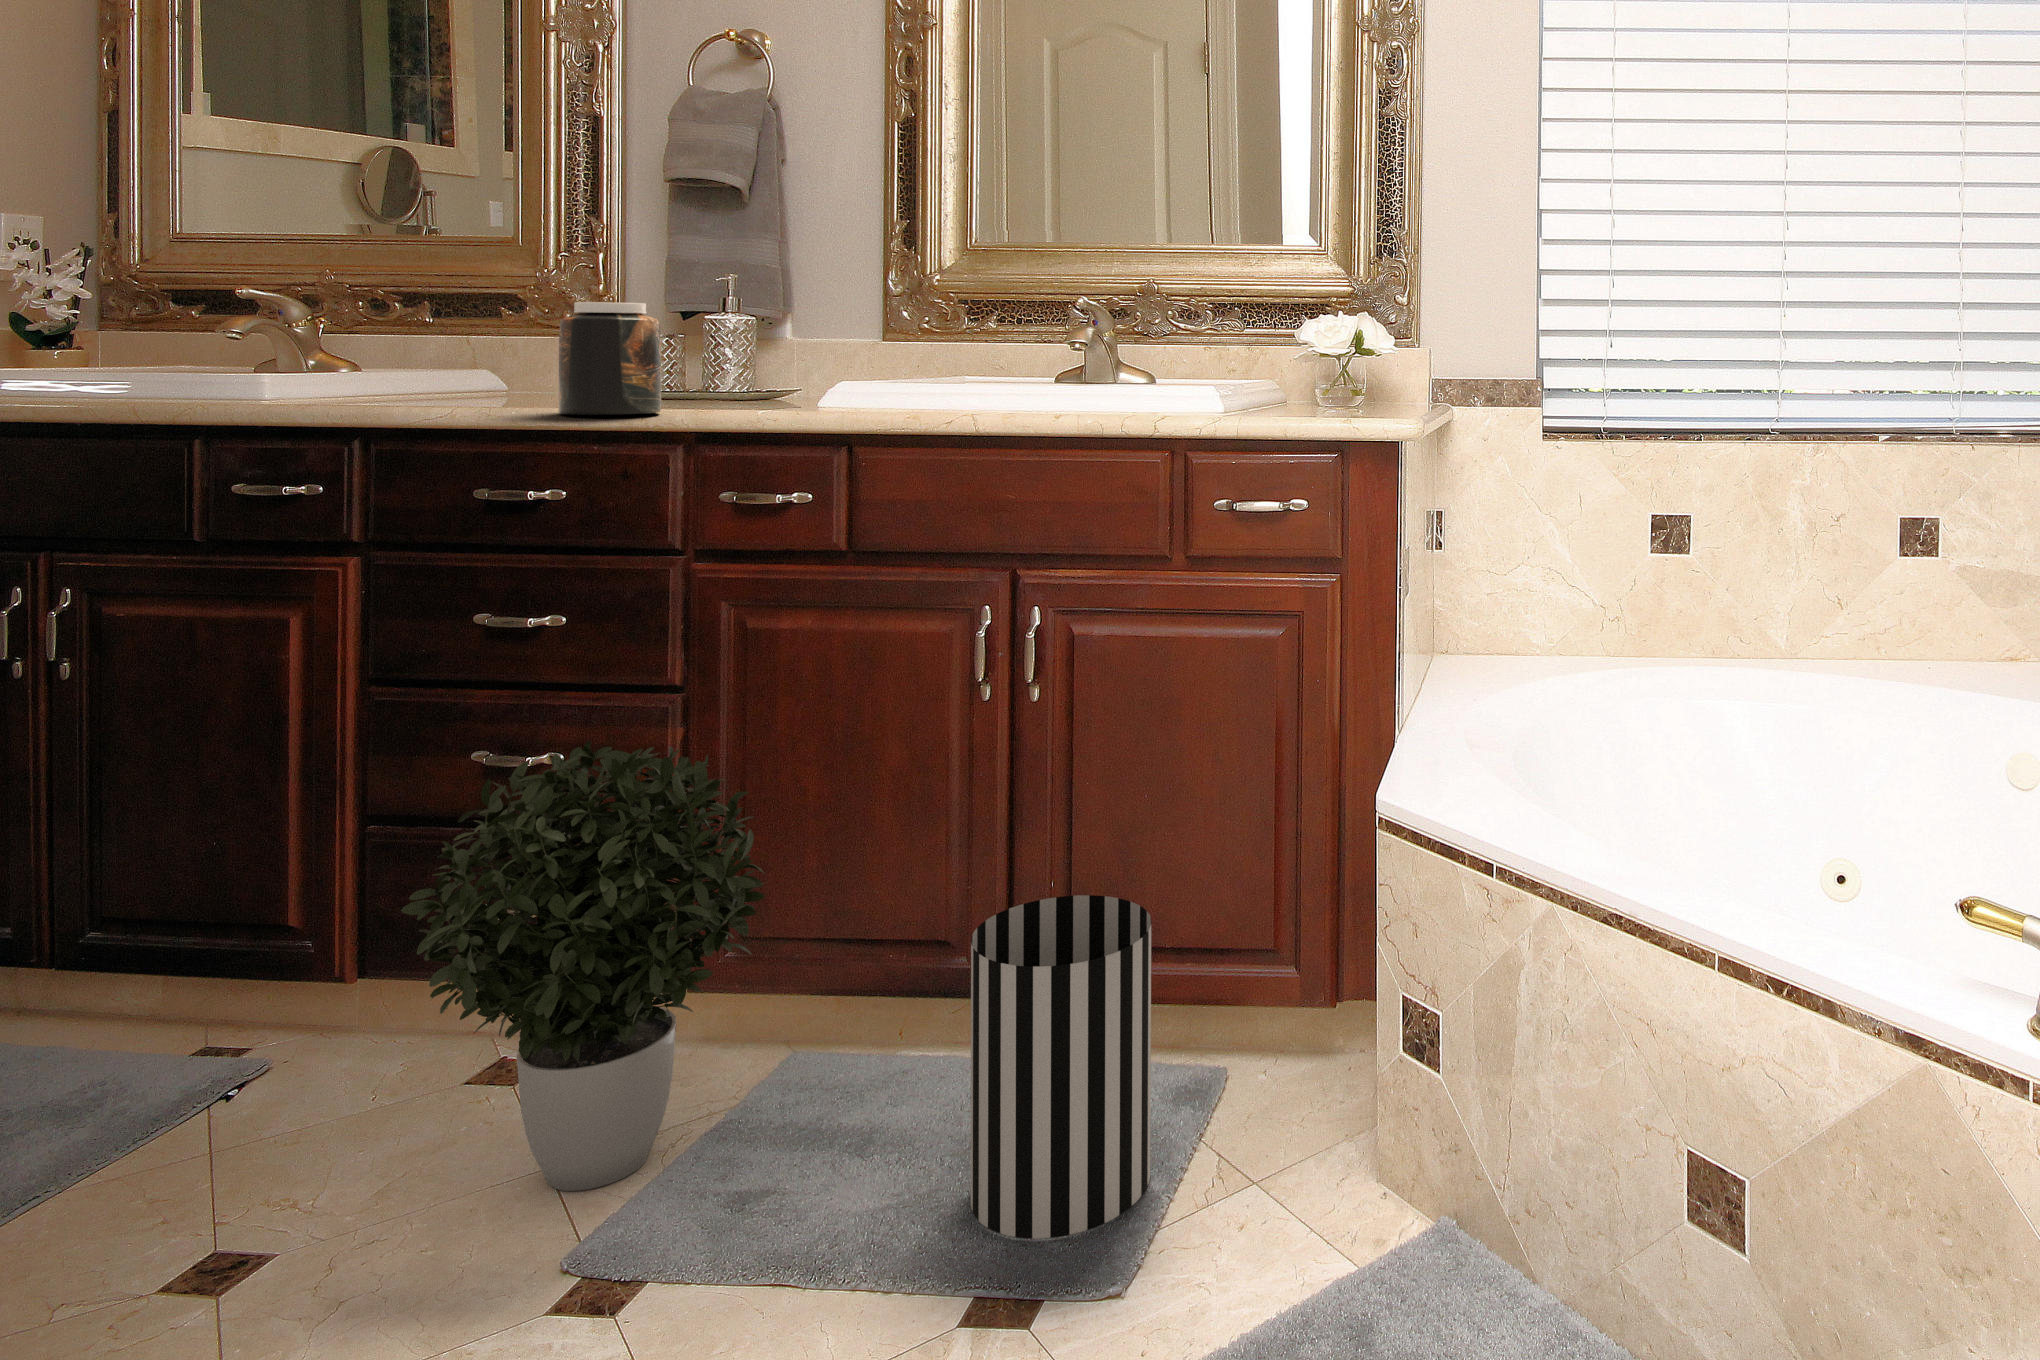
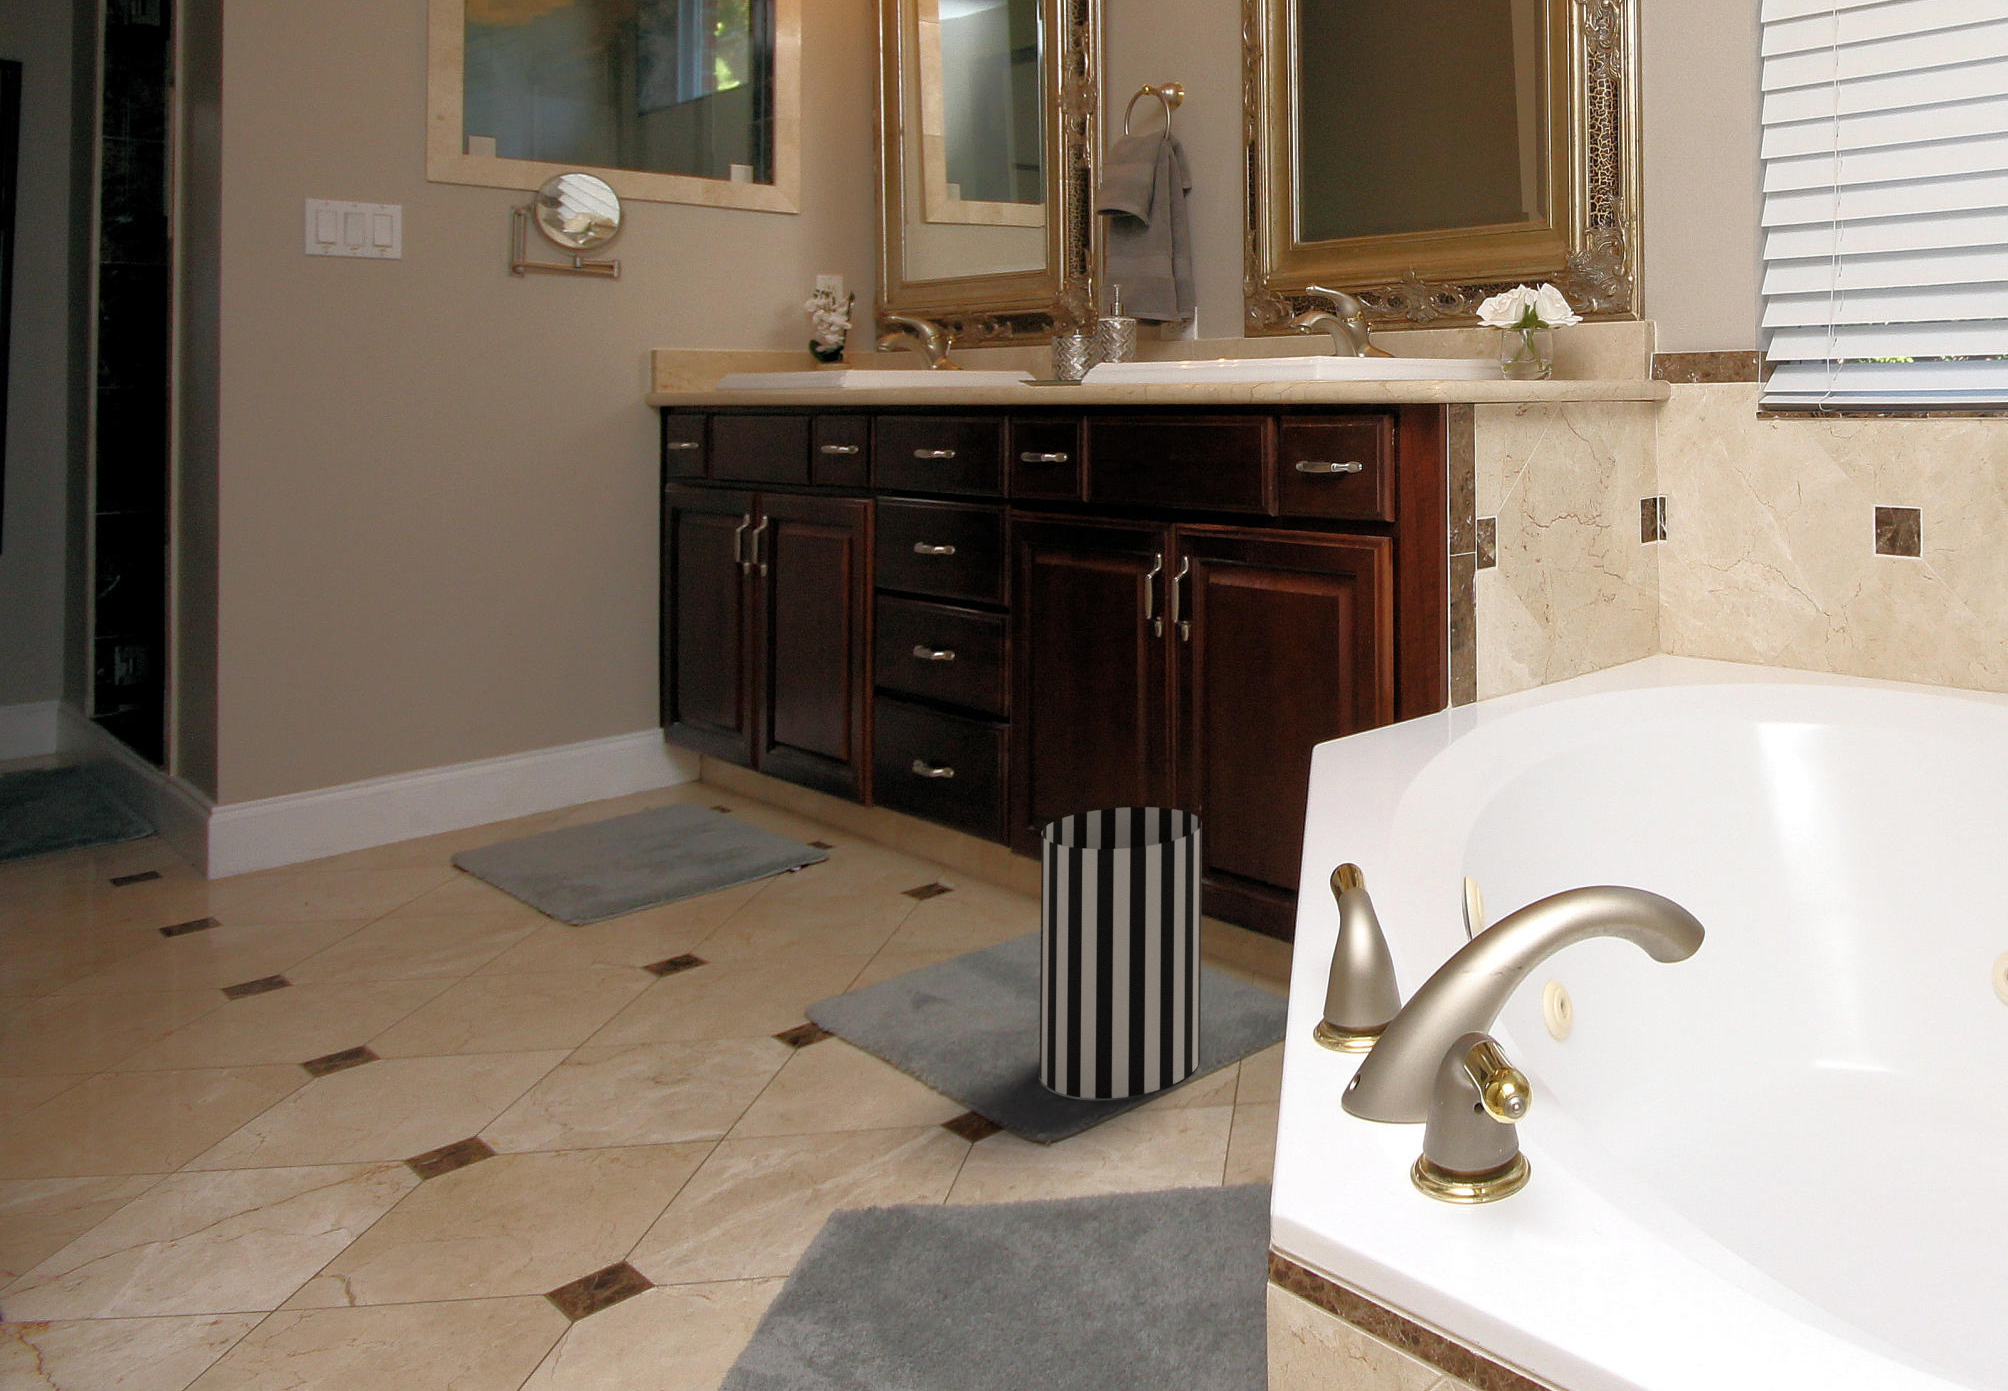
jar: present [559,302,661,415] -> none [954,299,1024,387]
potted plant: present [401,741,765,1191] -> none [764,630,1020,977]

